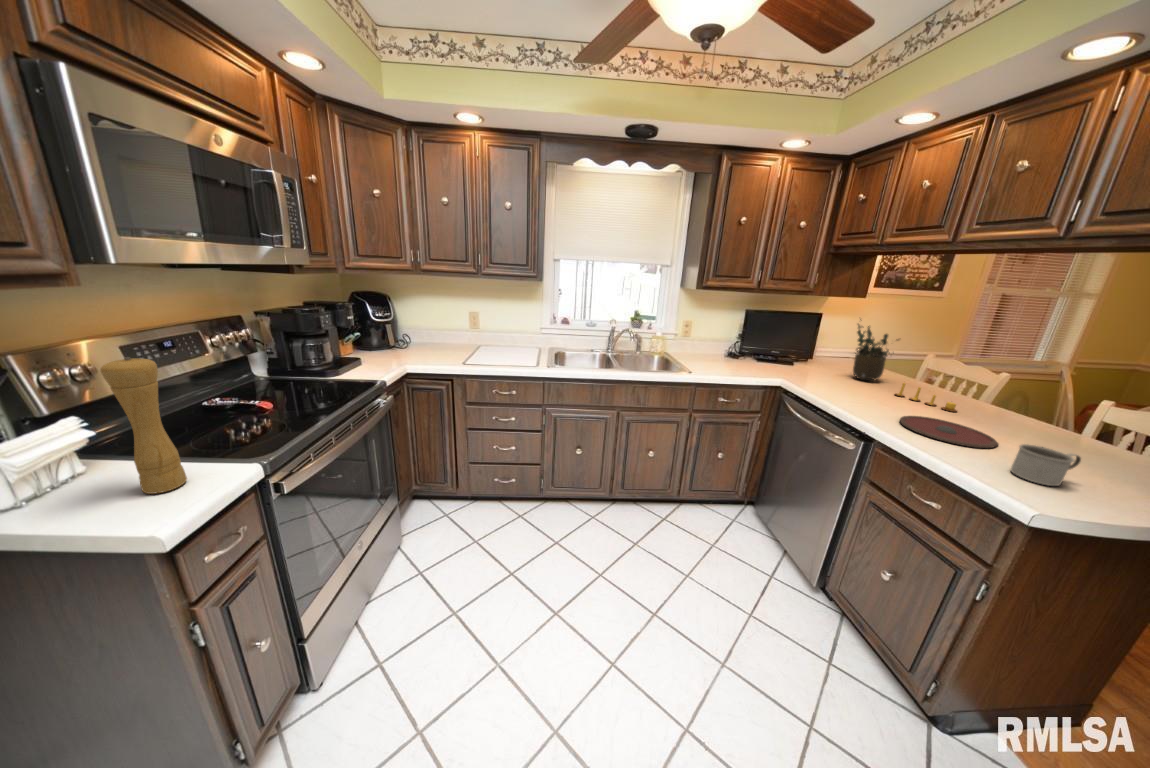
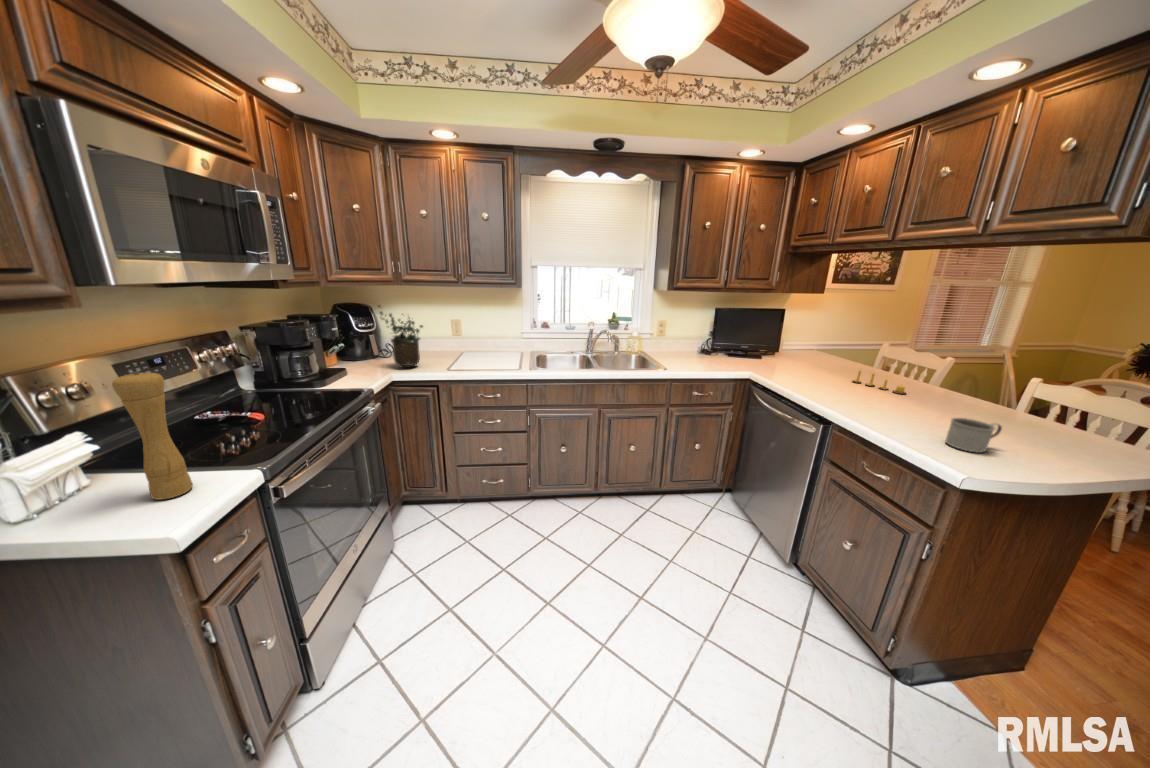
potted plant: present [853,319,889,381] -> present [378,305,423,367]
plate: present [900,416,998,448] -> none [854,399,938,424]

